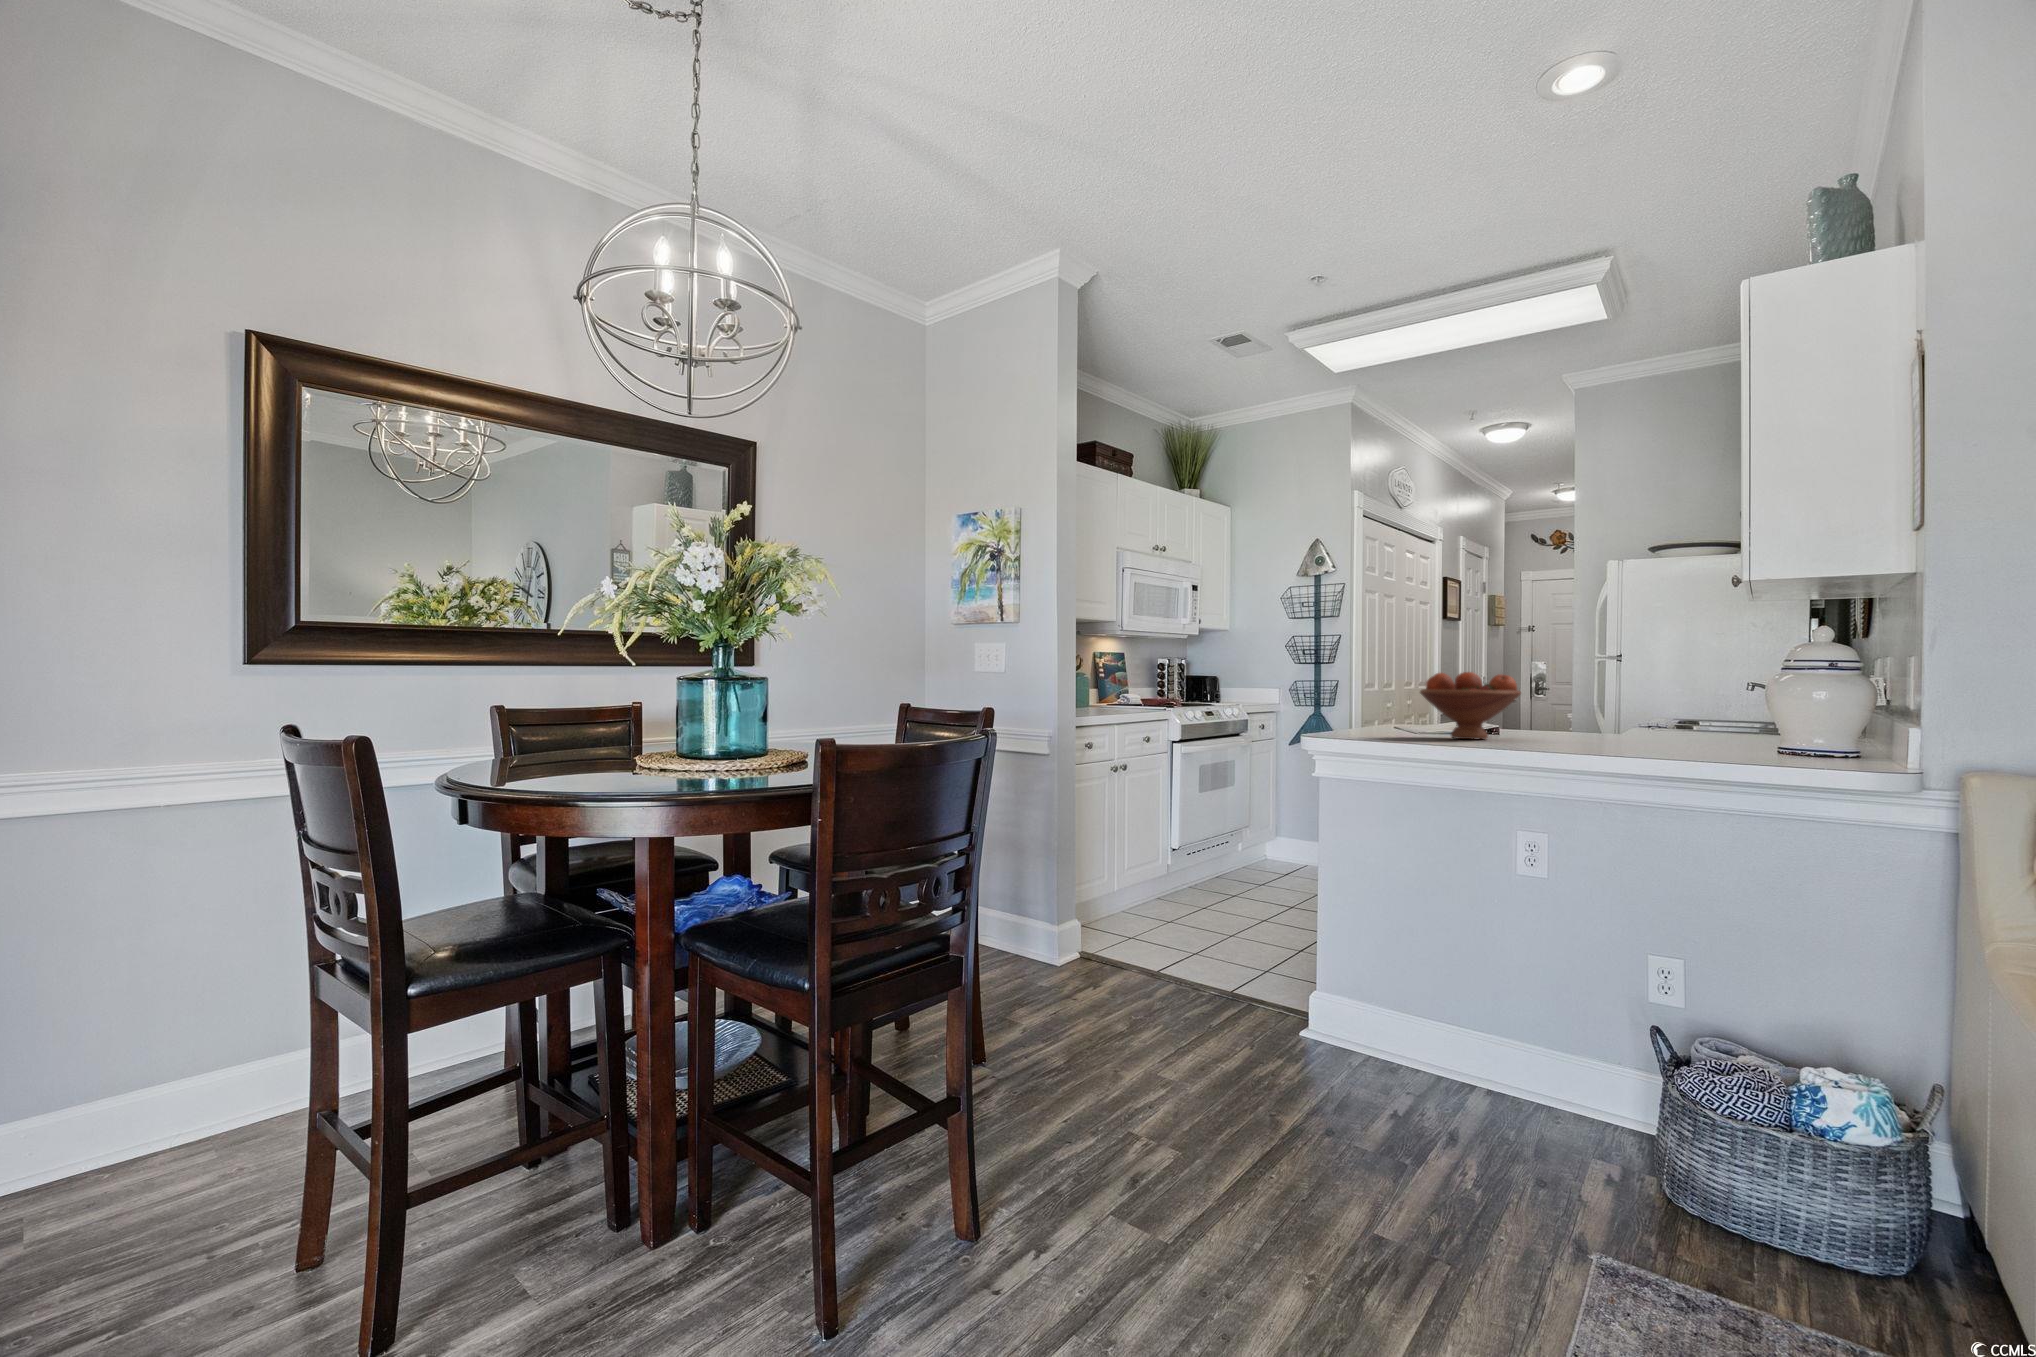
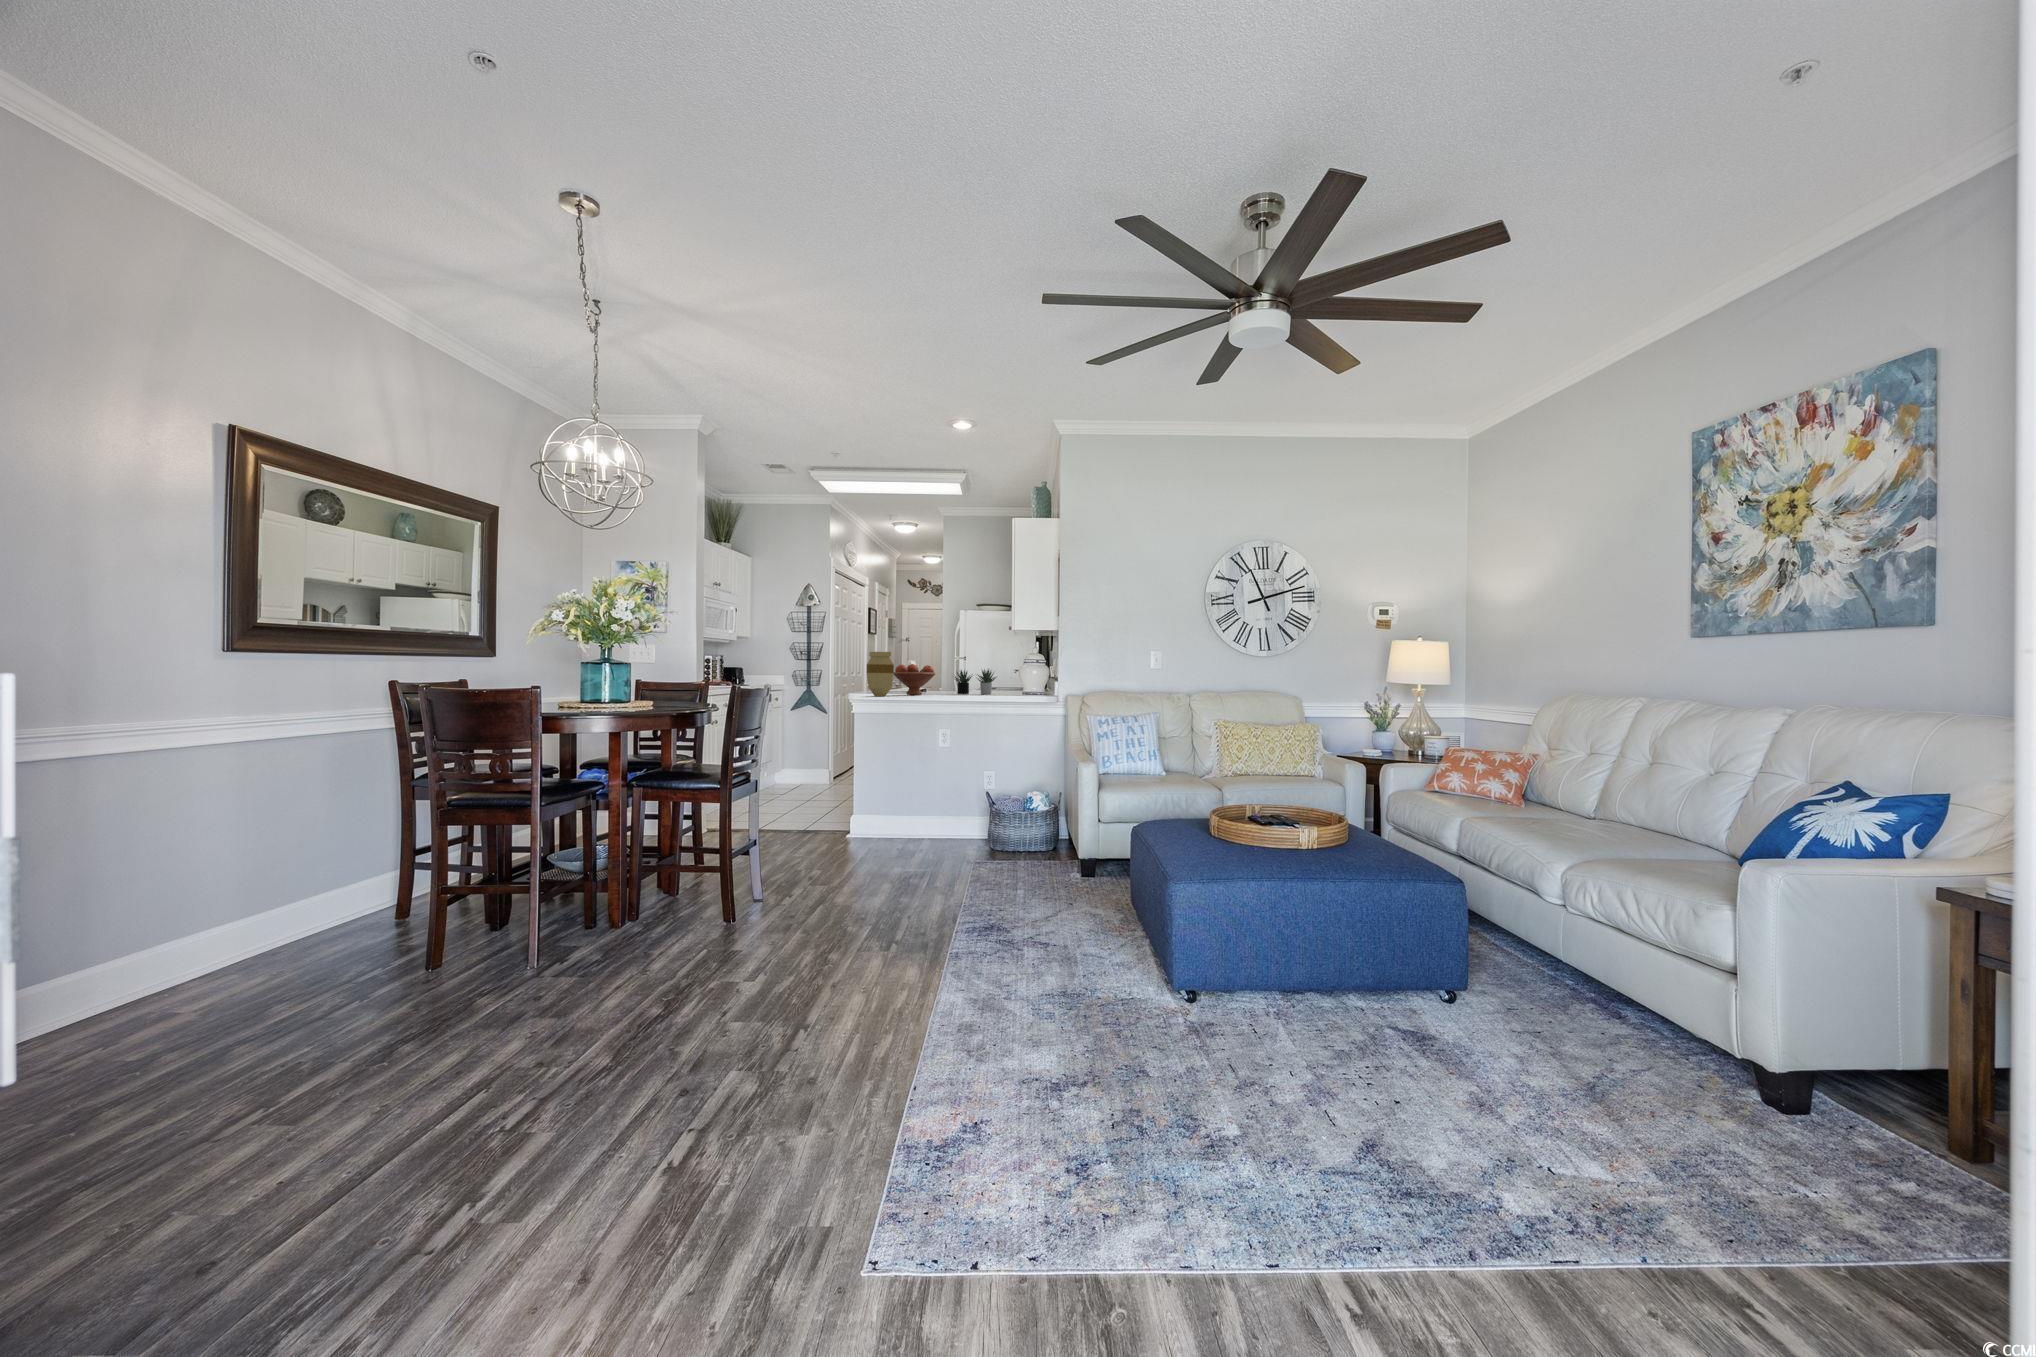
vase: none [1352,646,1408,742] -> present [867,652,894,696]
succulent plant: none [1560,677,1696,748] -> present [955,669,996,695]

